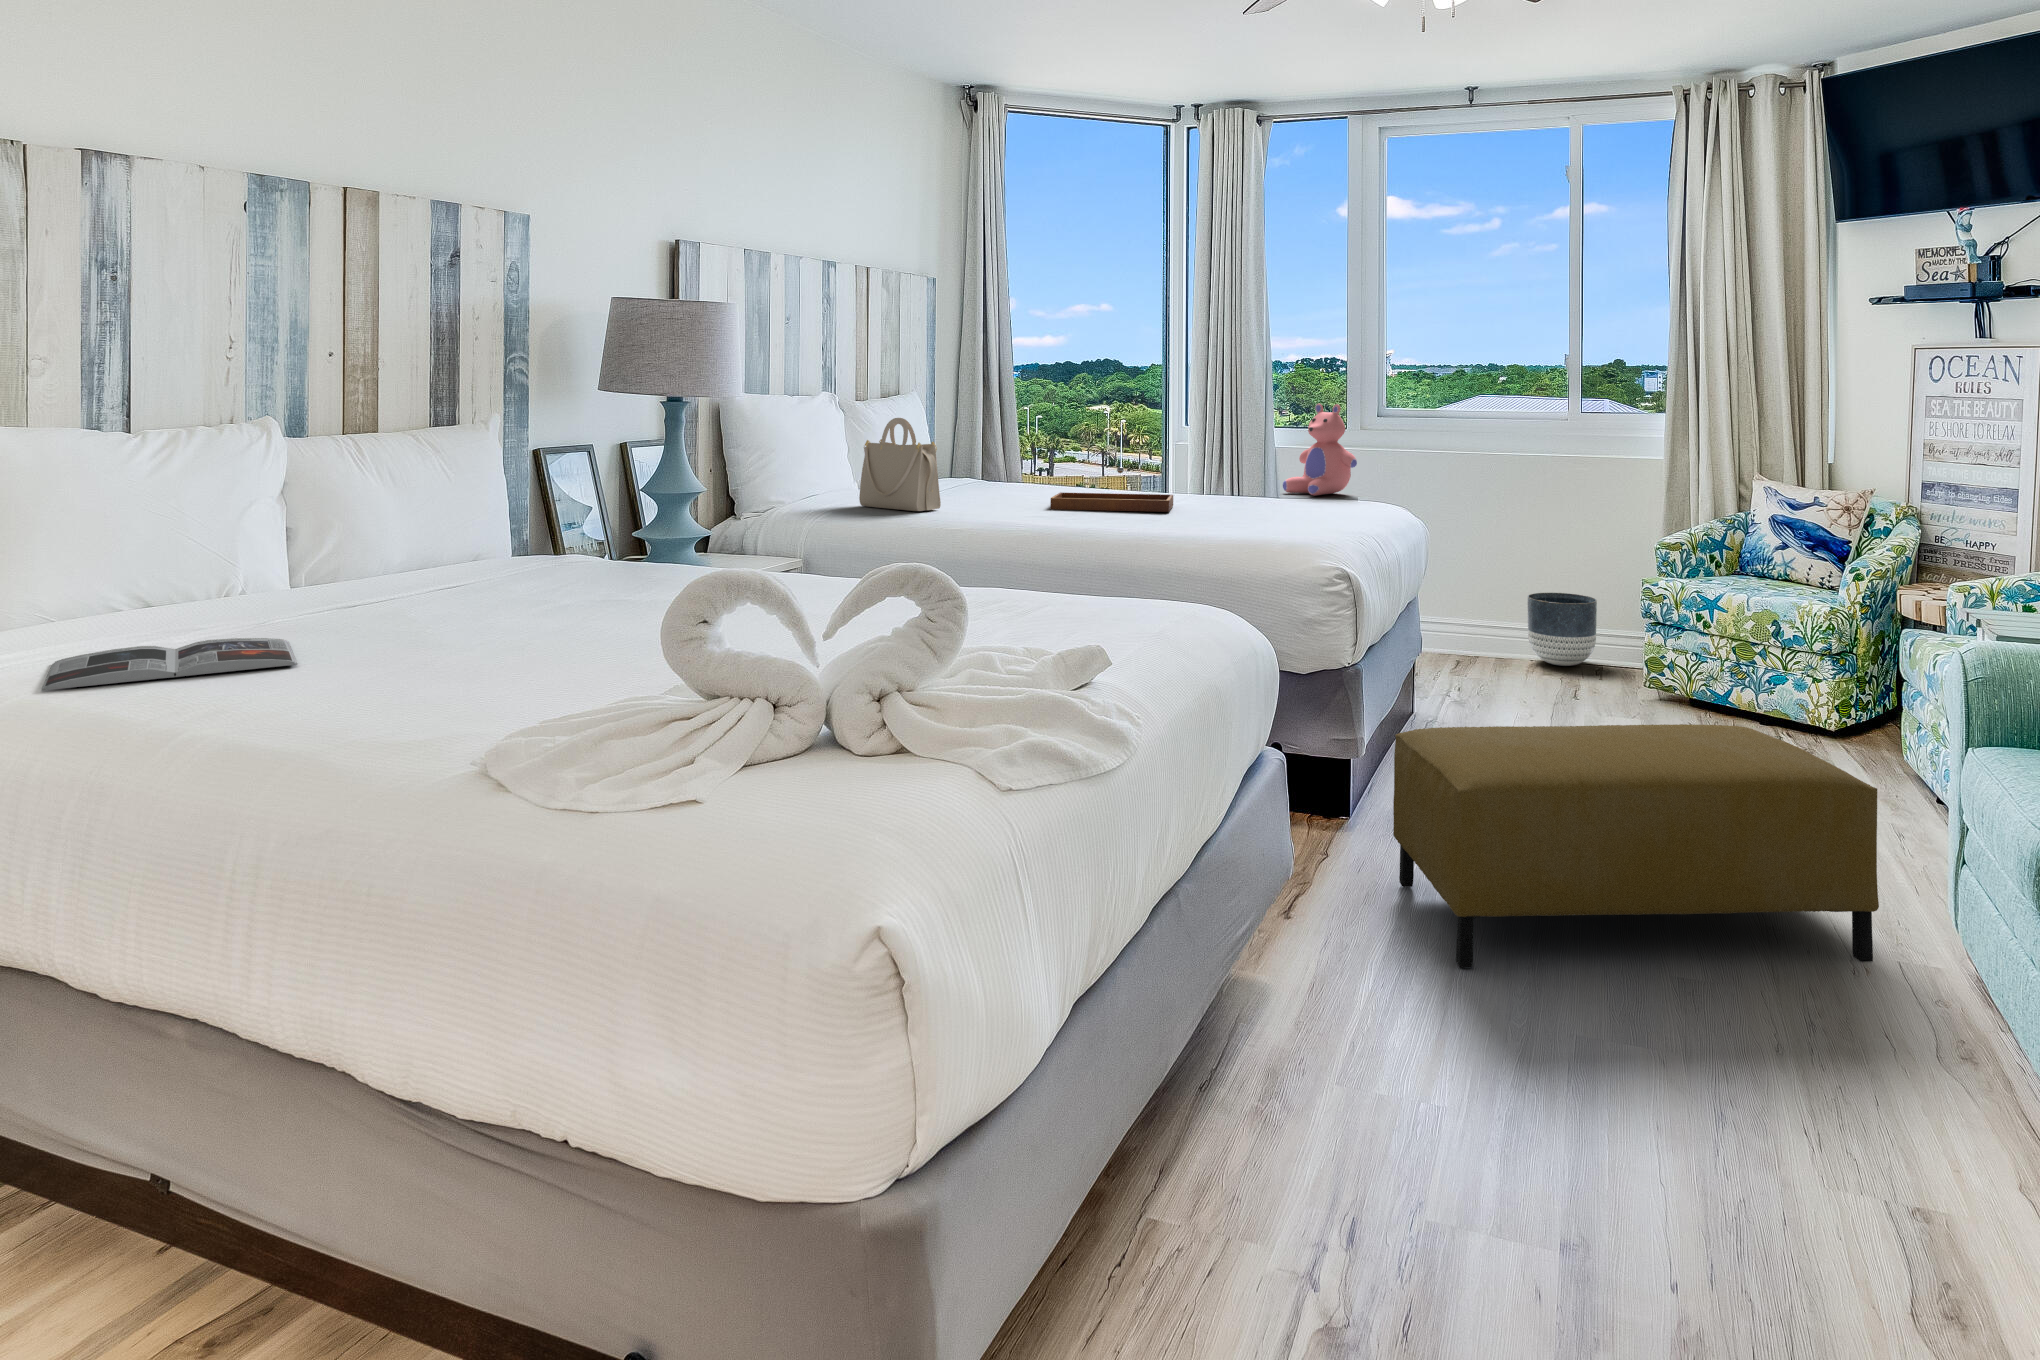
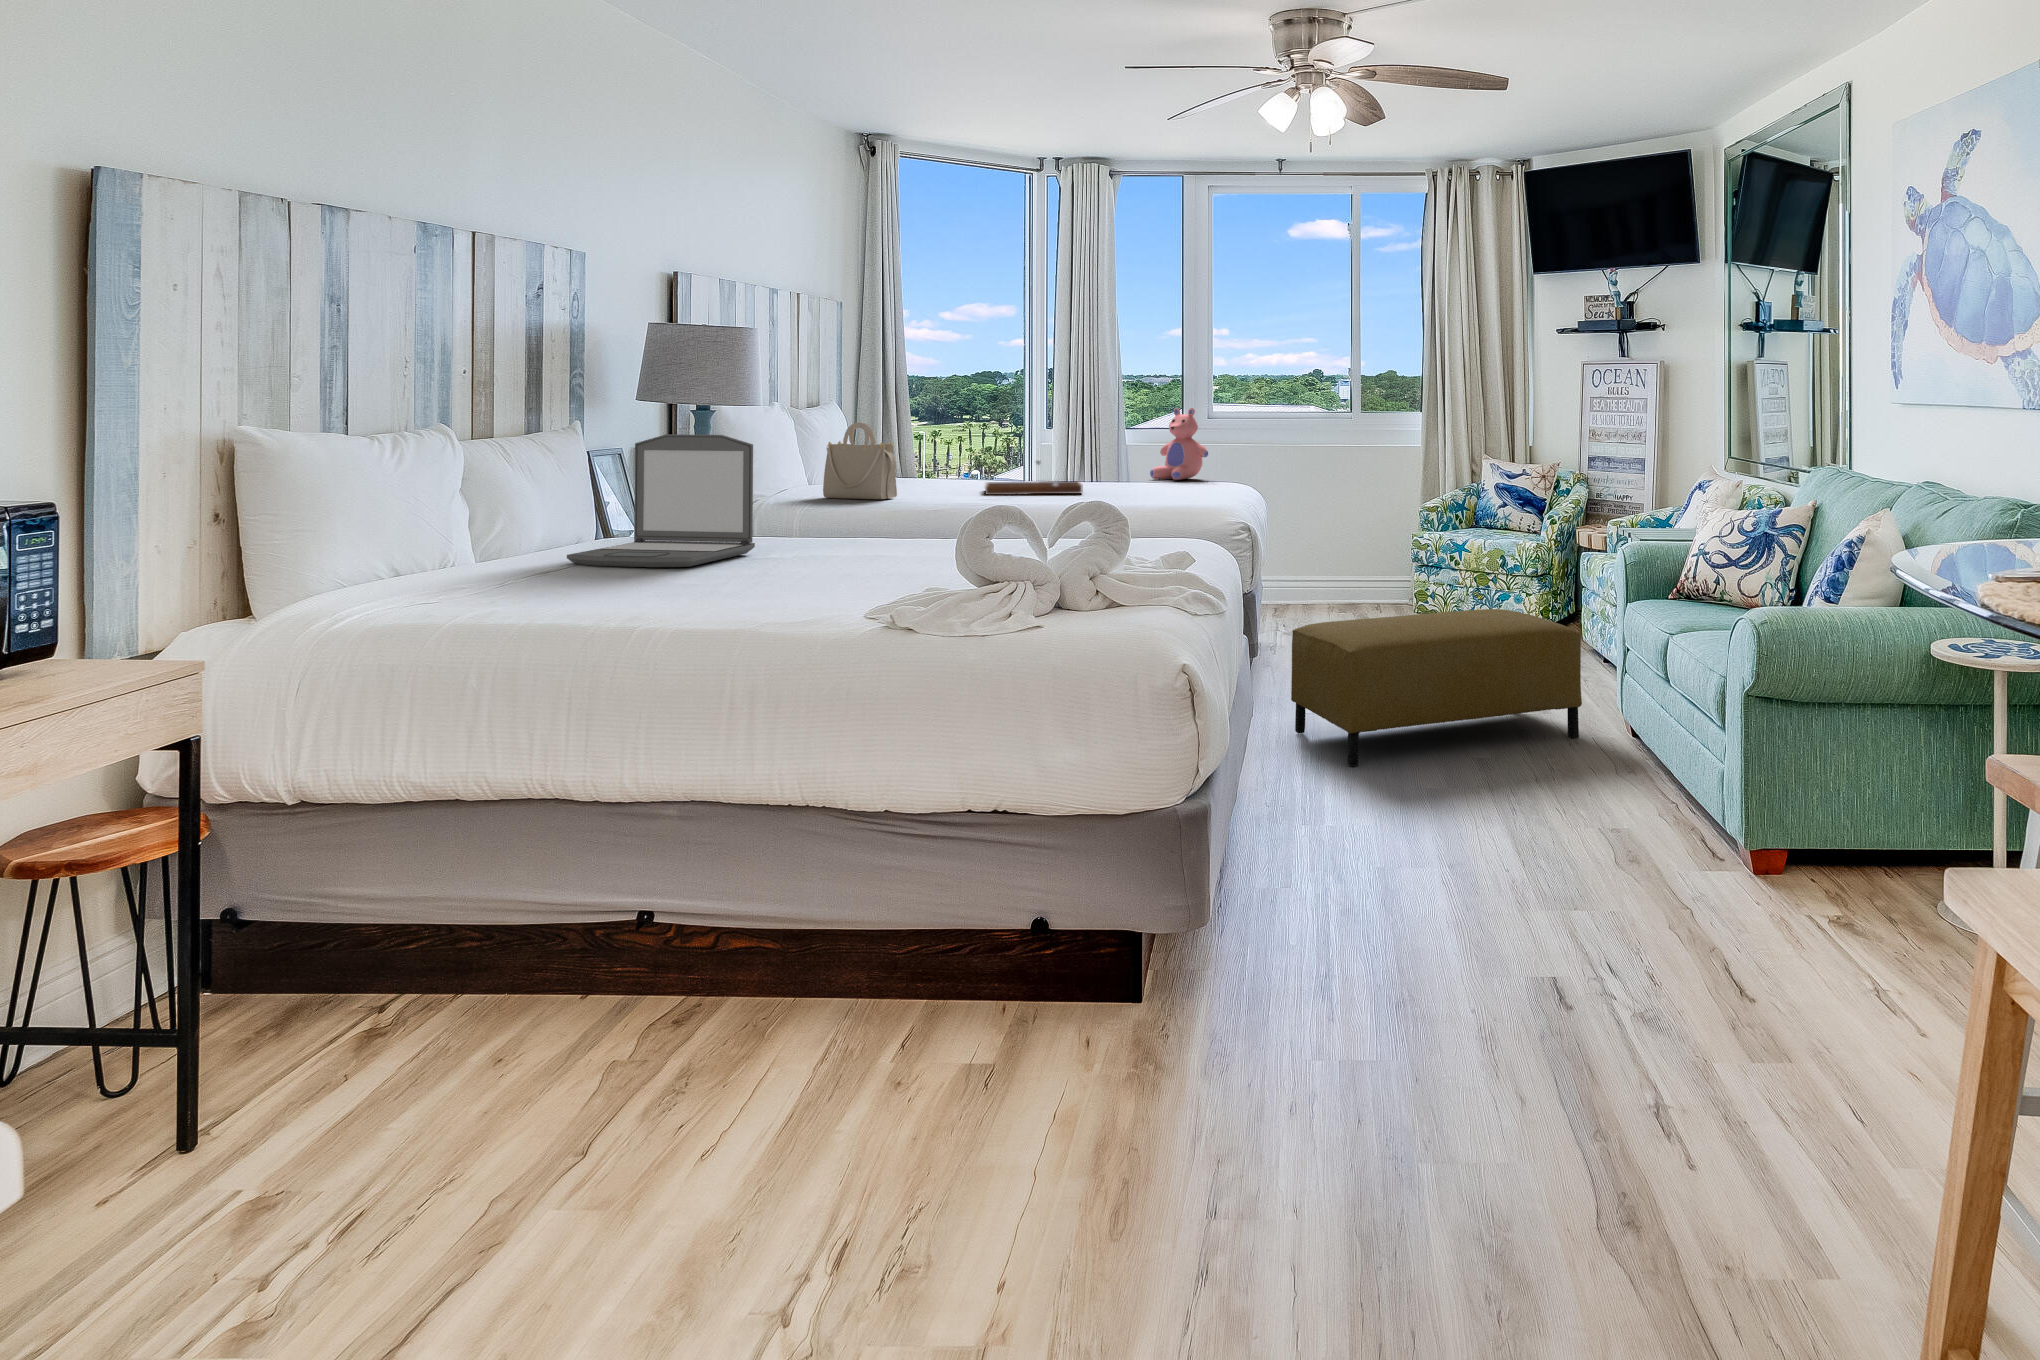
laptop: none [387,434,621,611] -> present [567,434,755,567]
planter: present [1528,593,1597,666] -> none [1327,551,1376,605]
magazine: present [42,638,297,691] -> none [411,586,614,618]

